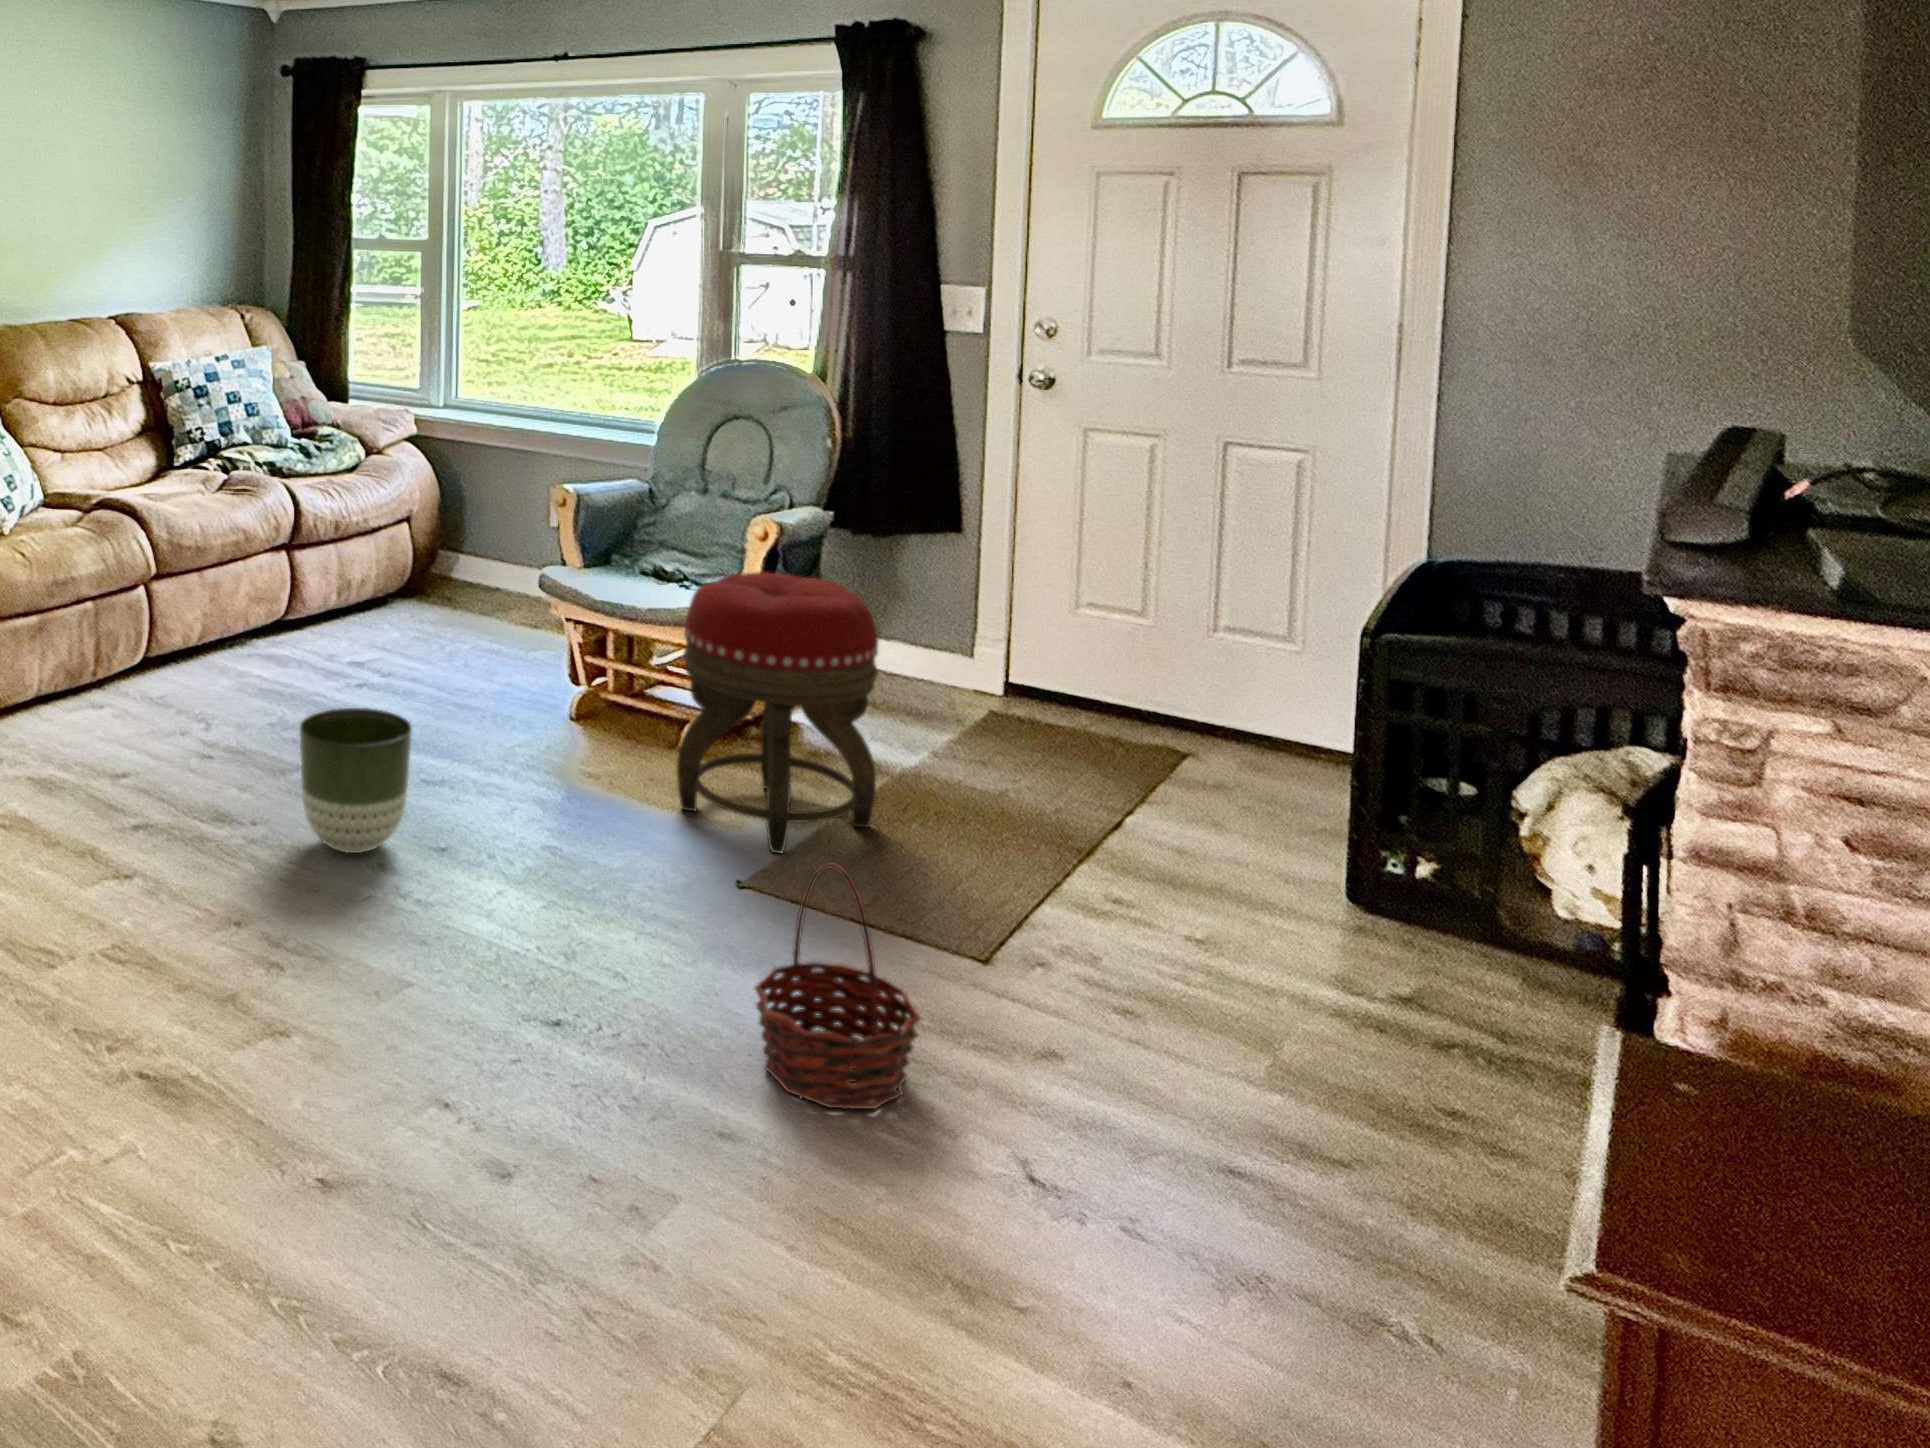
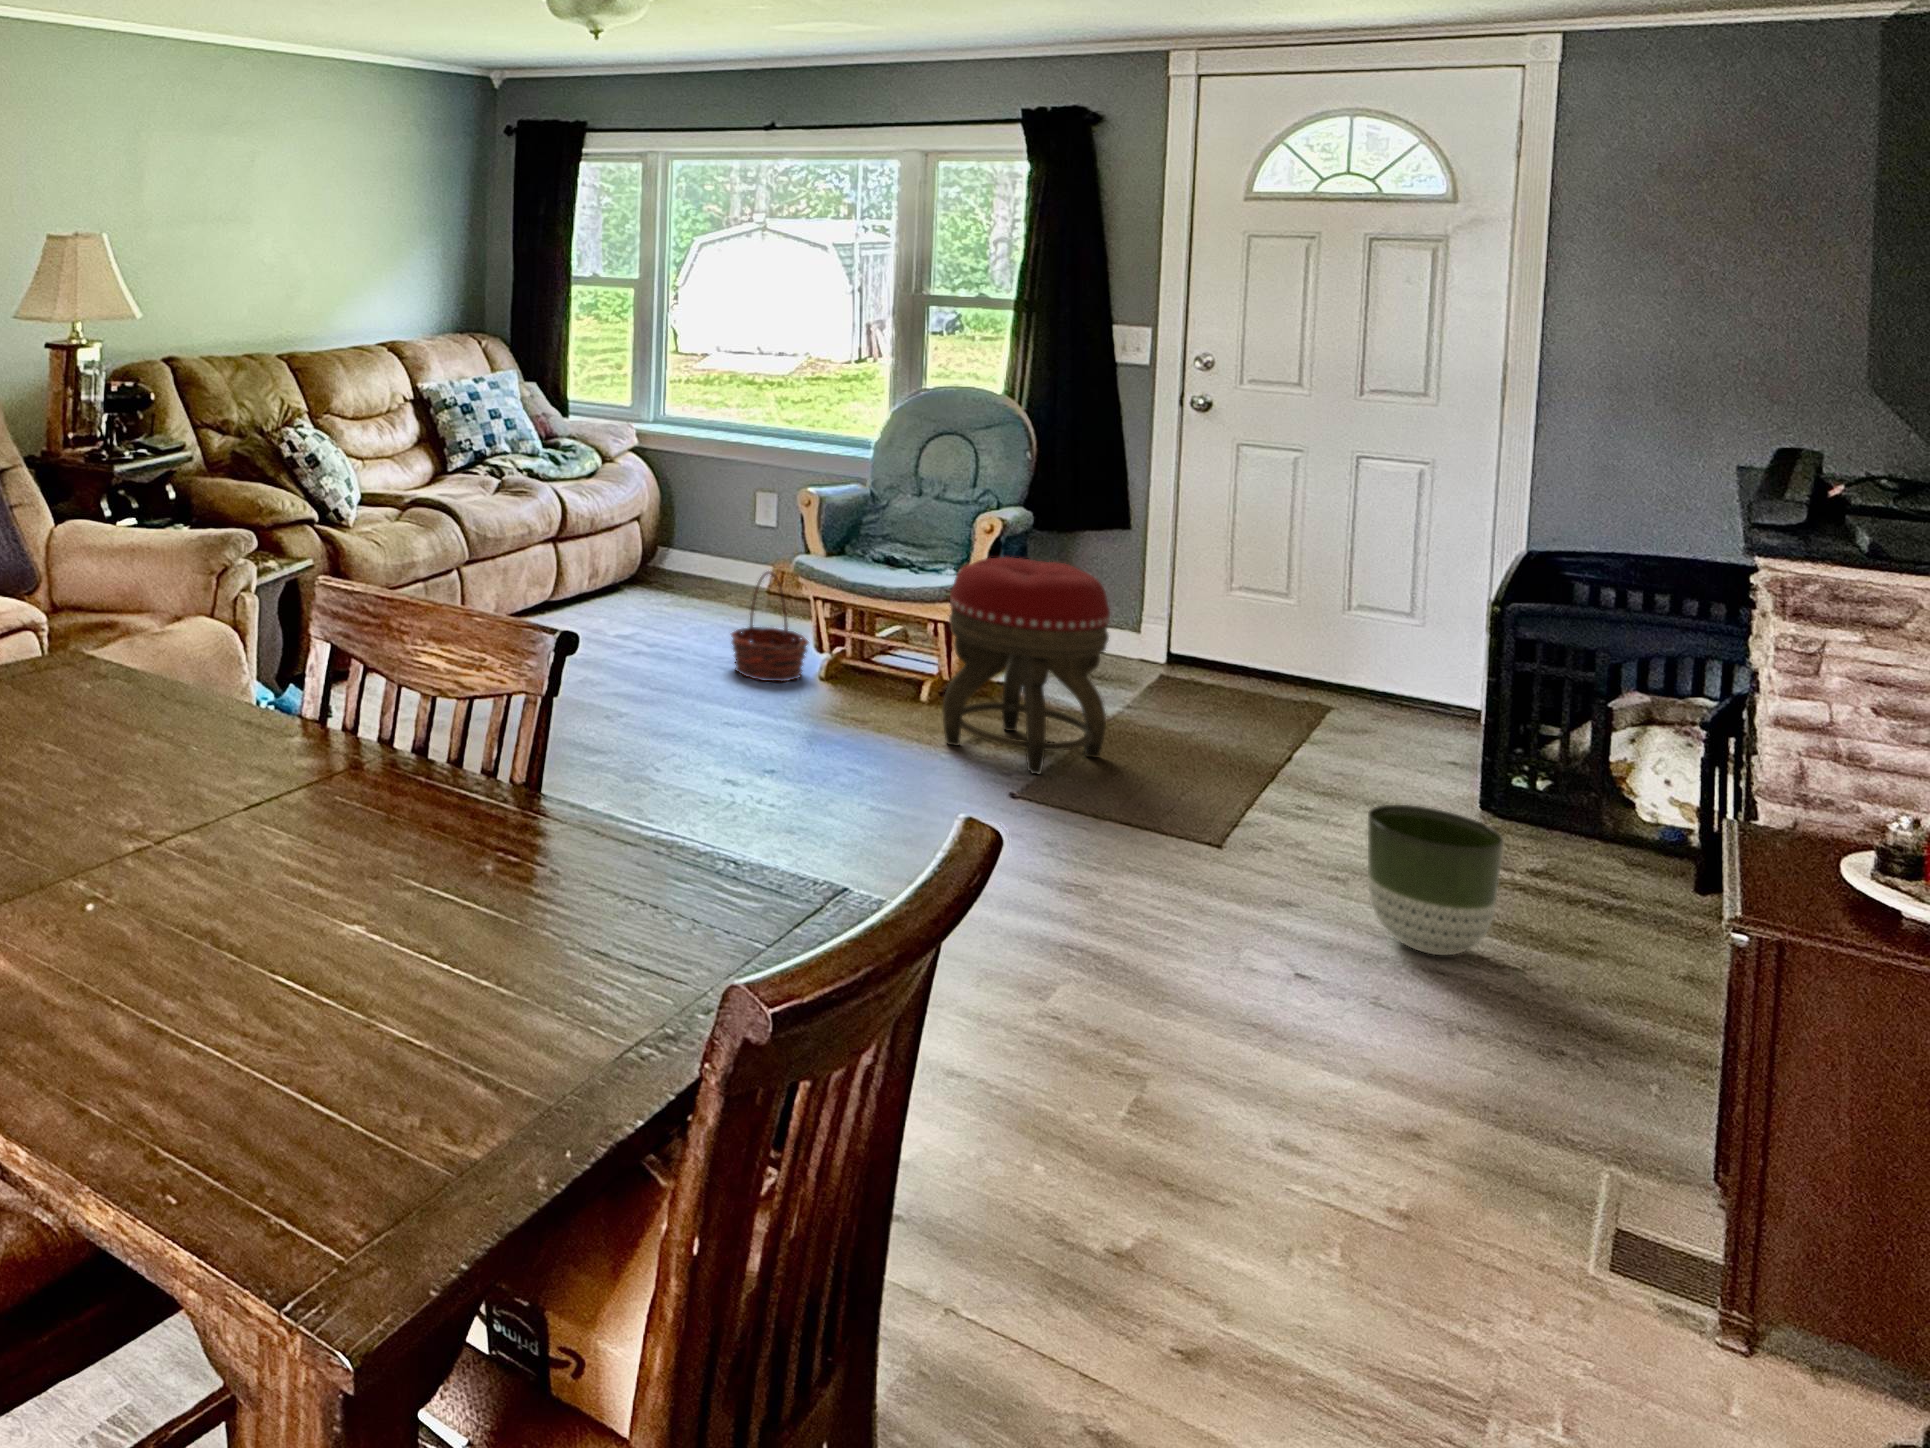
planter: present [300,708,412,853] -> present [1368,805,1504,955]
basket: present [755,862,921,1109] -> present [731,572,809,681]

